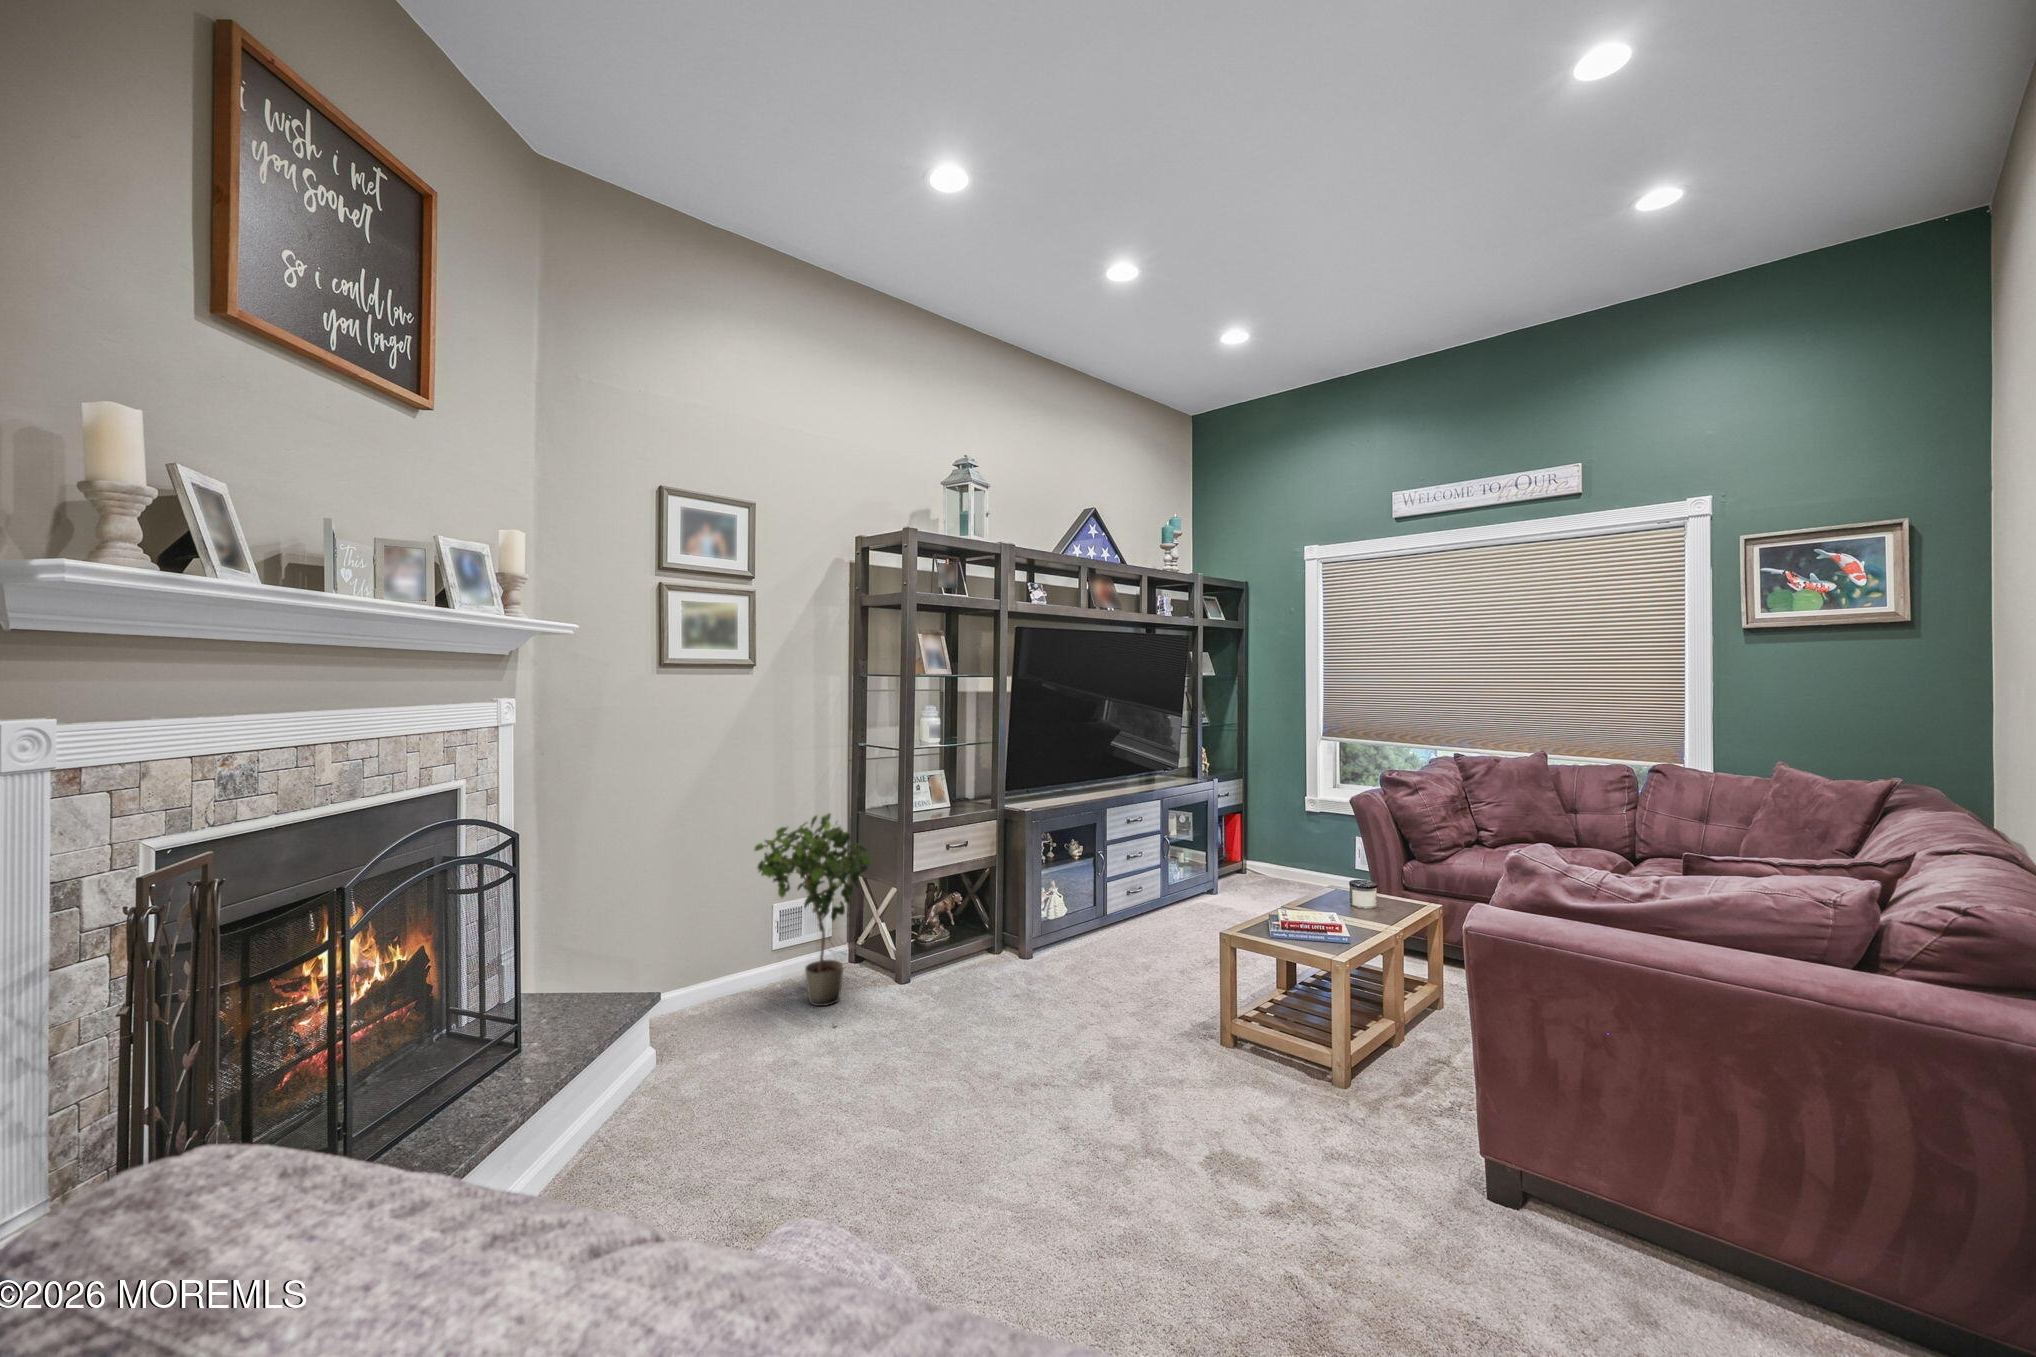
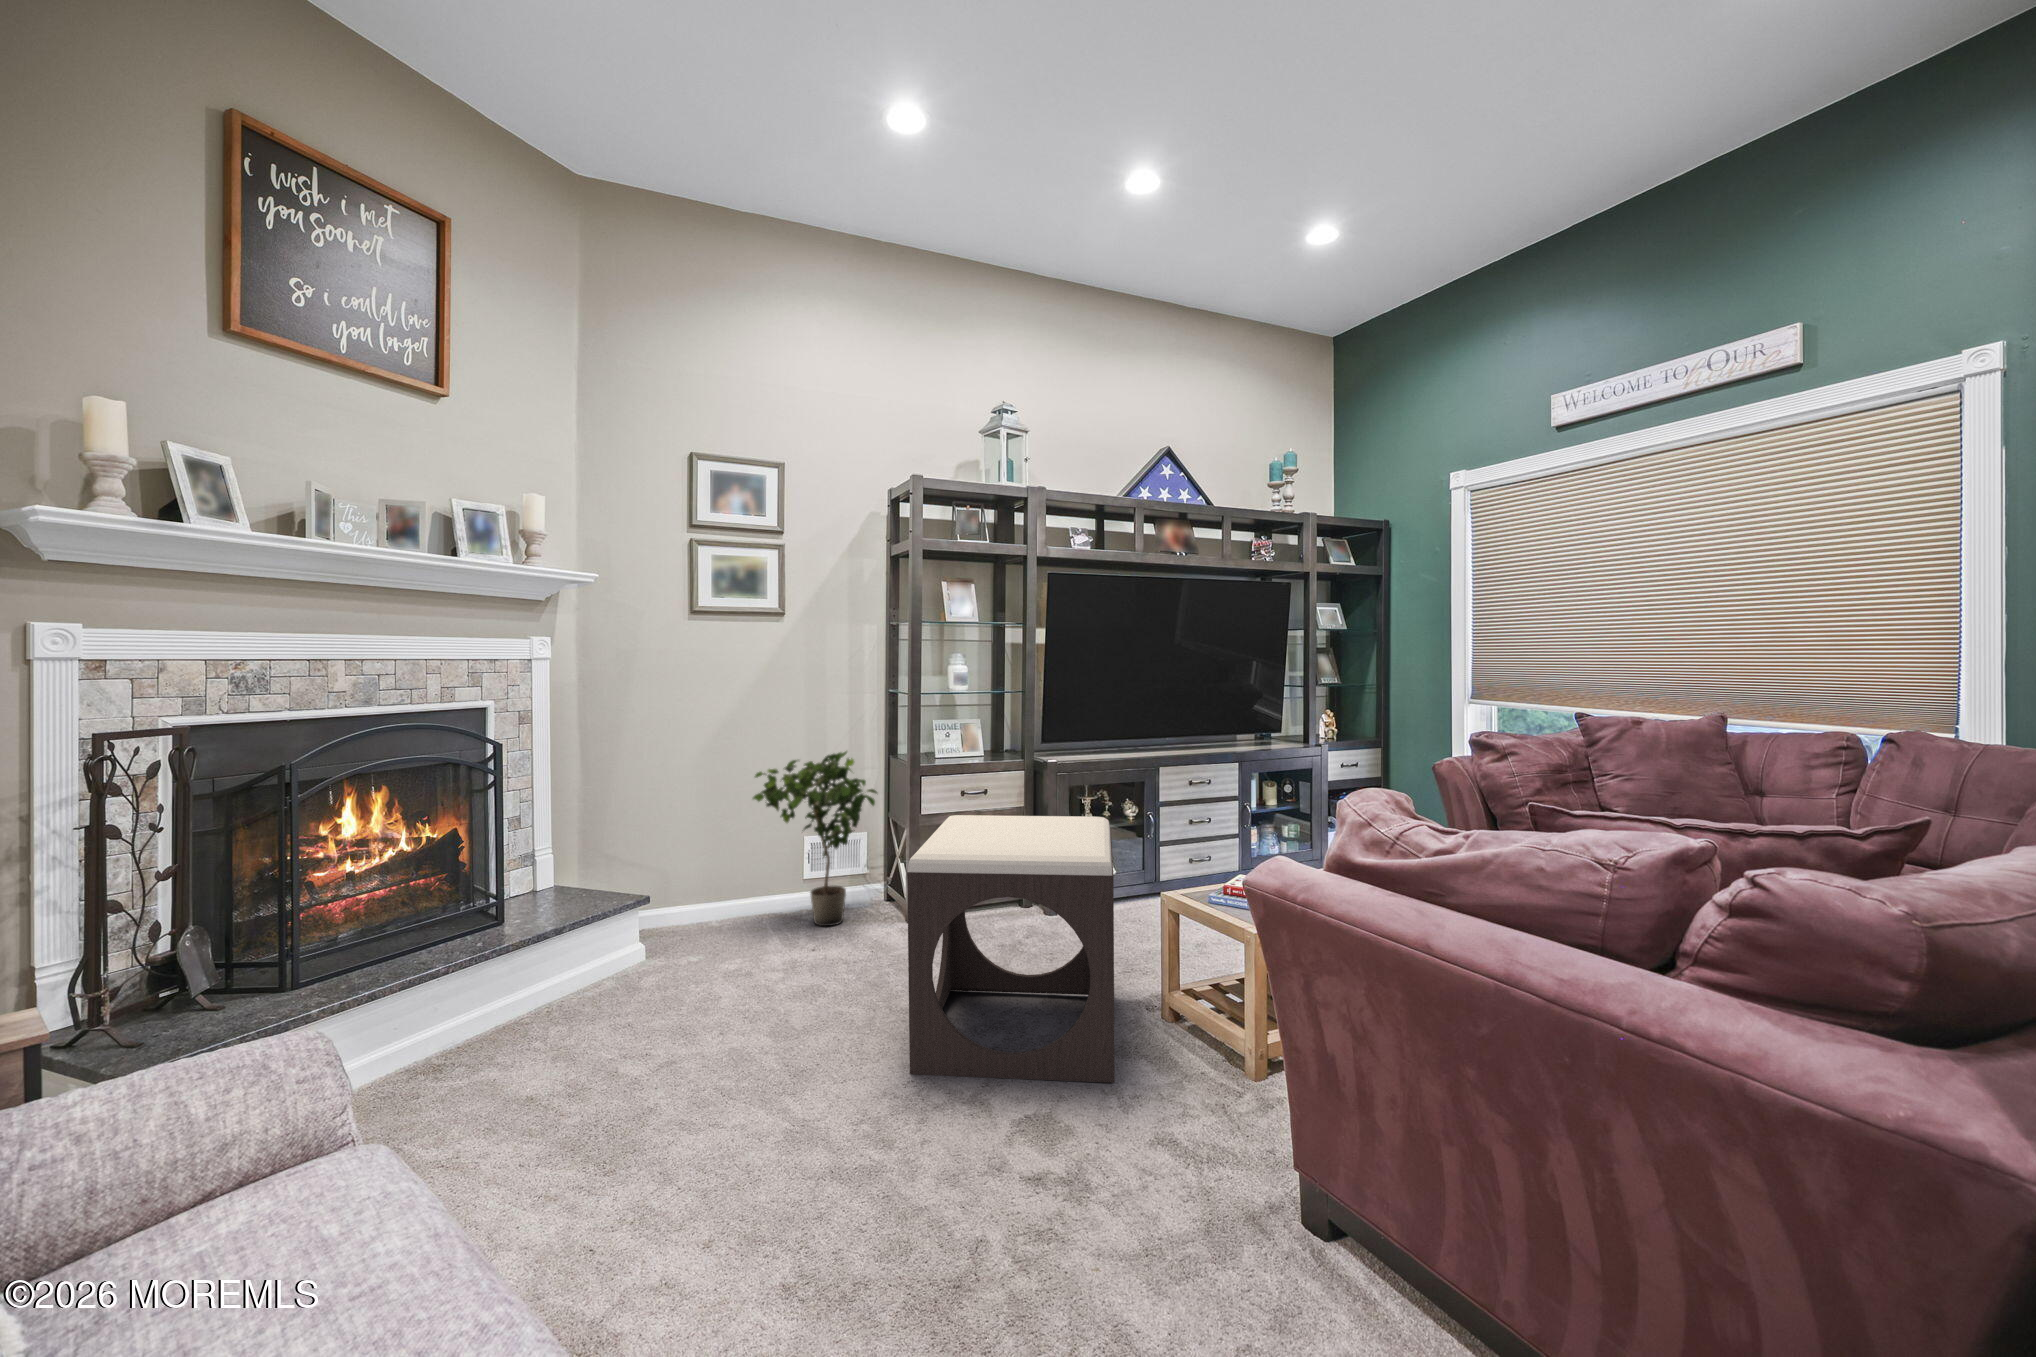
footstool: none [1022,869,1257,1145] -> present [907,815,1115,1083]

